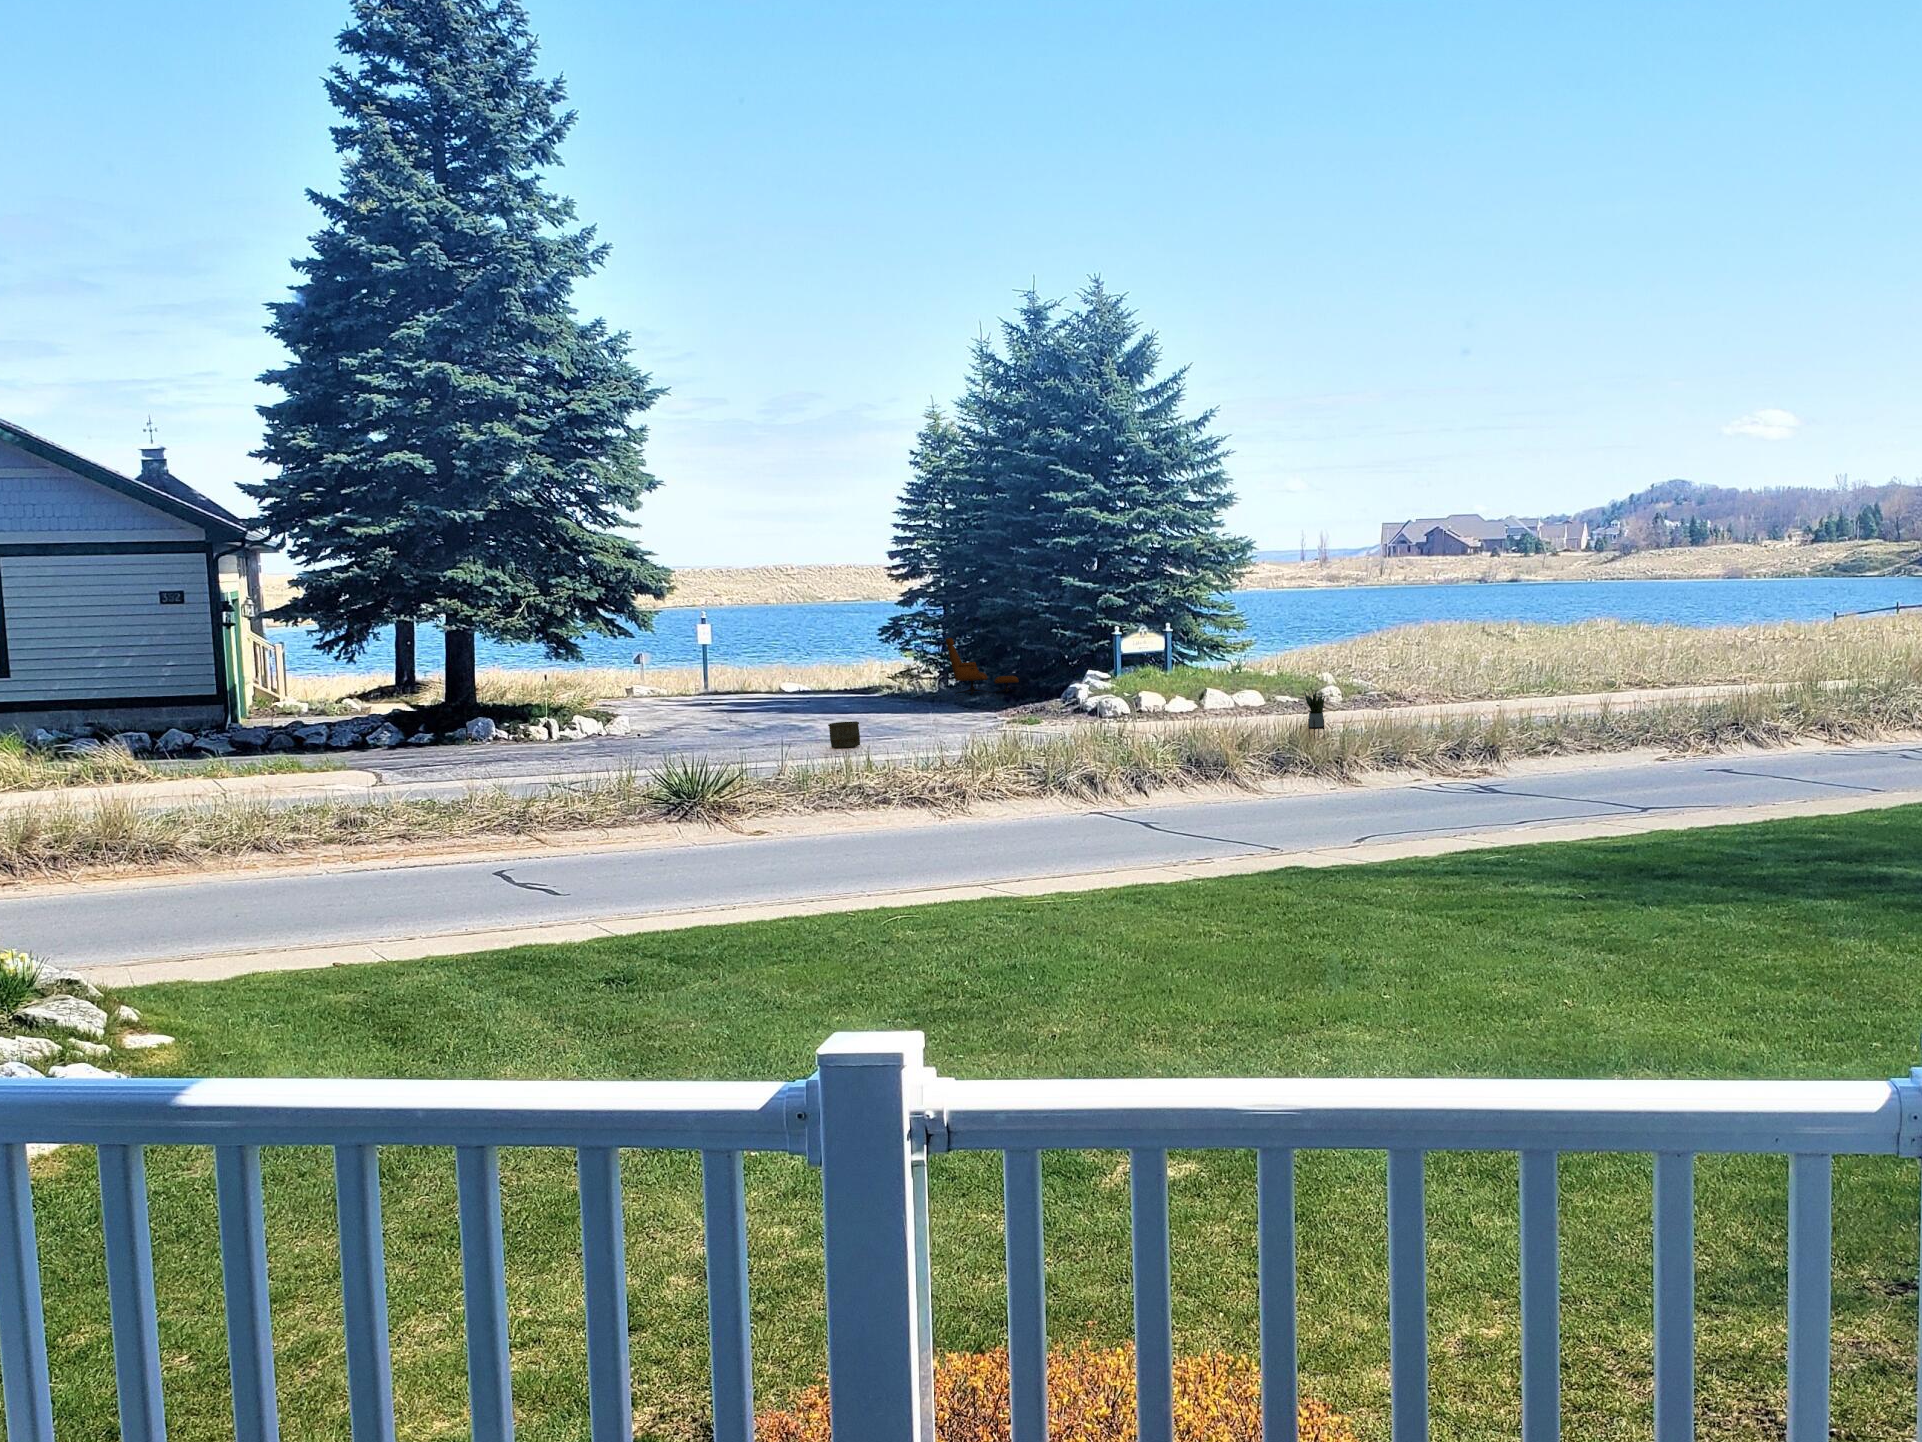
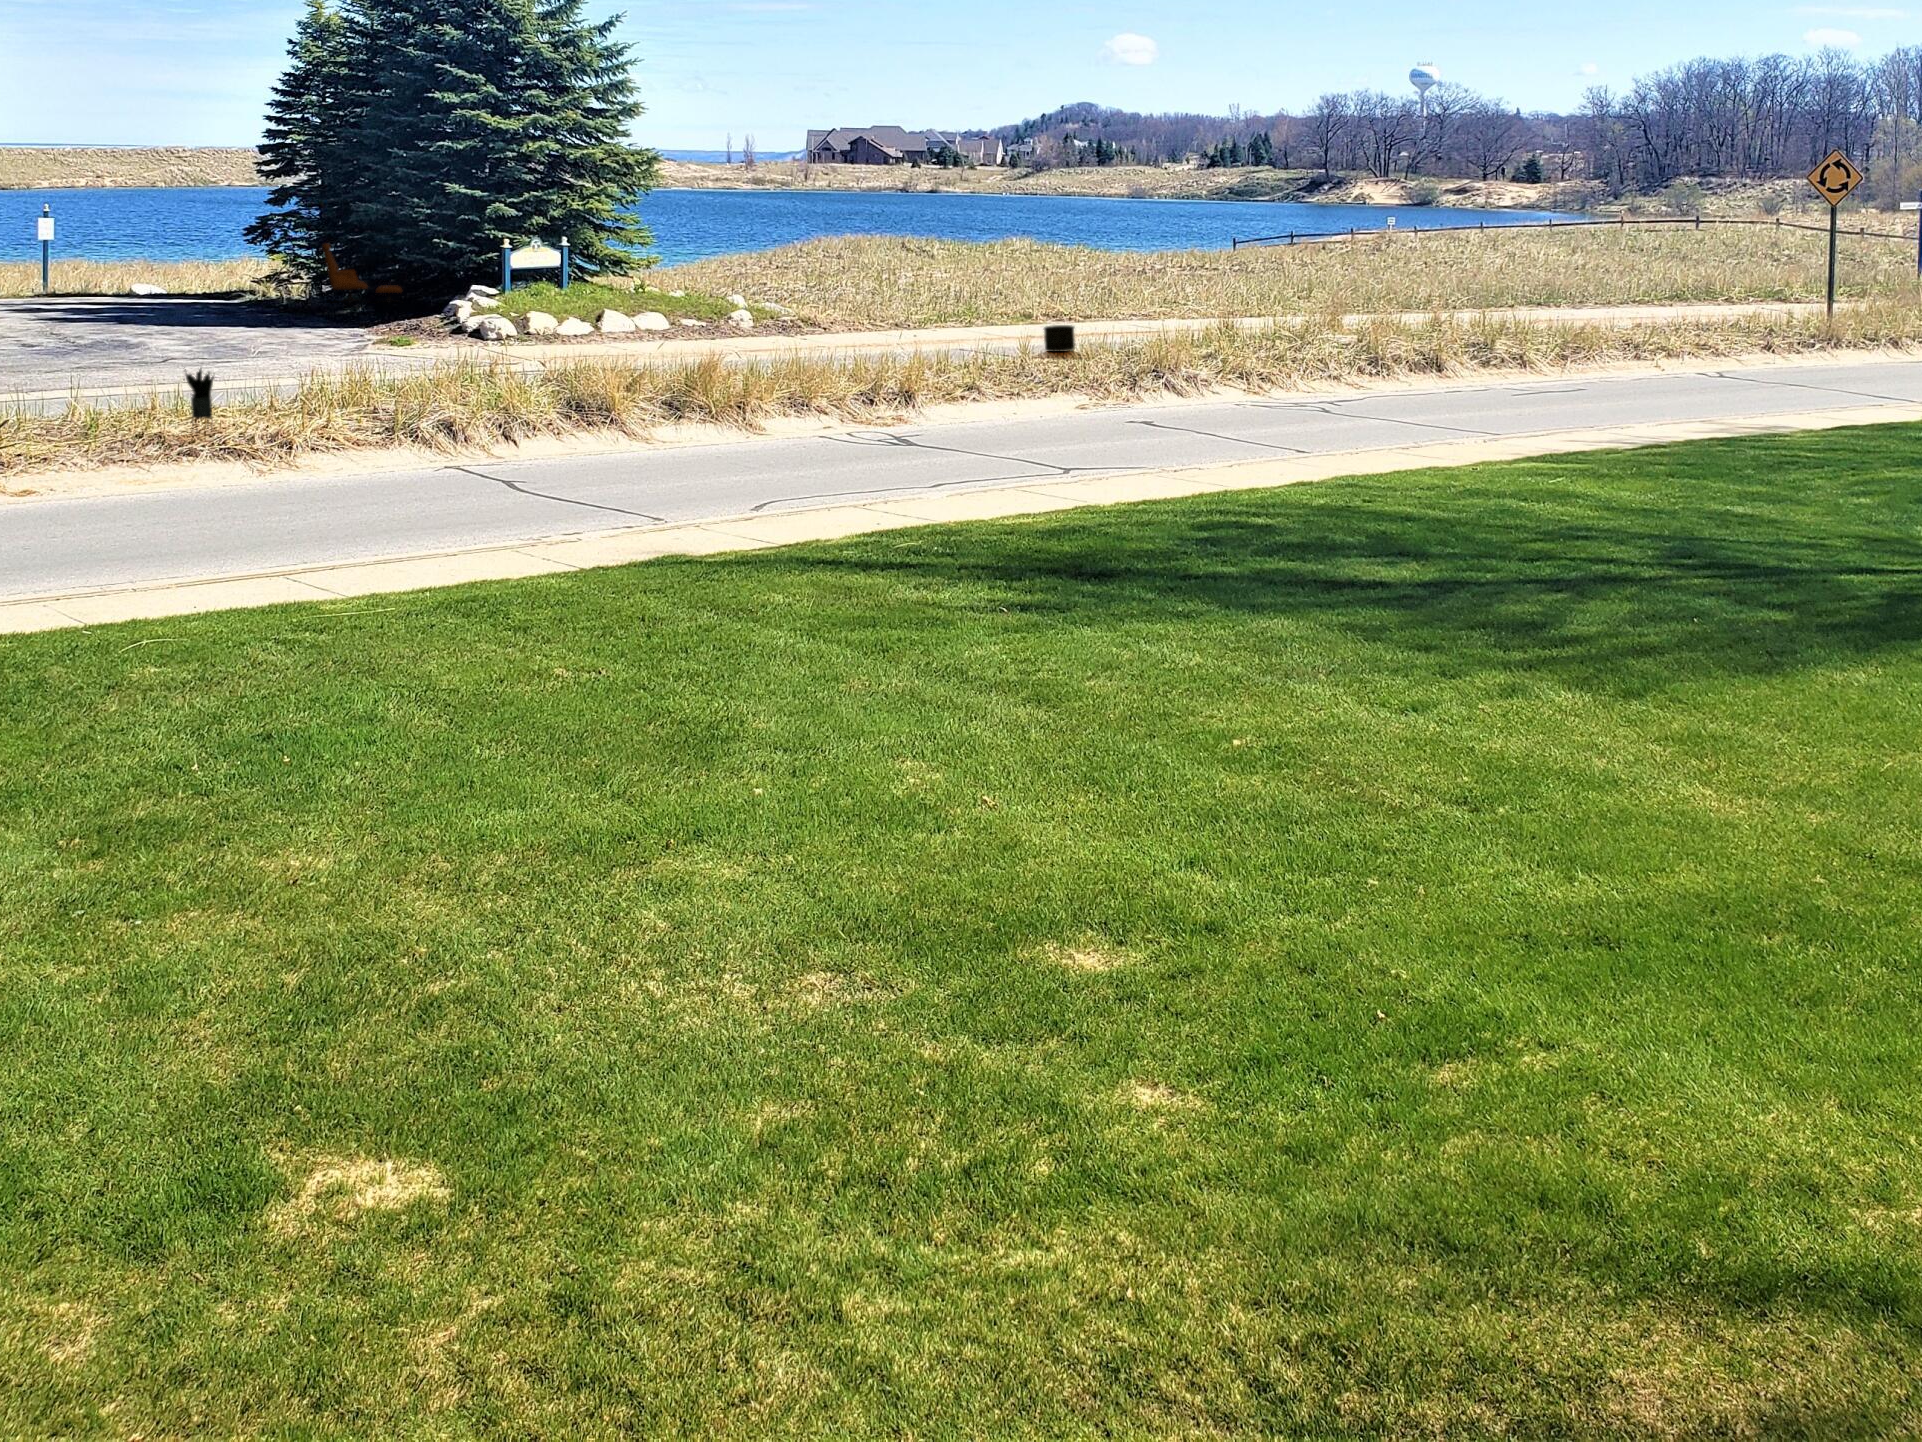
potted plant: present [1304,691,1325,739] -> present [185,369,214,420]
wooden bucket: present [828,721,860,748] -> present [1044,325,1075,352]

